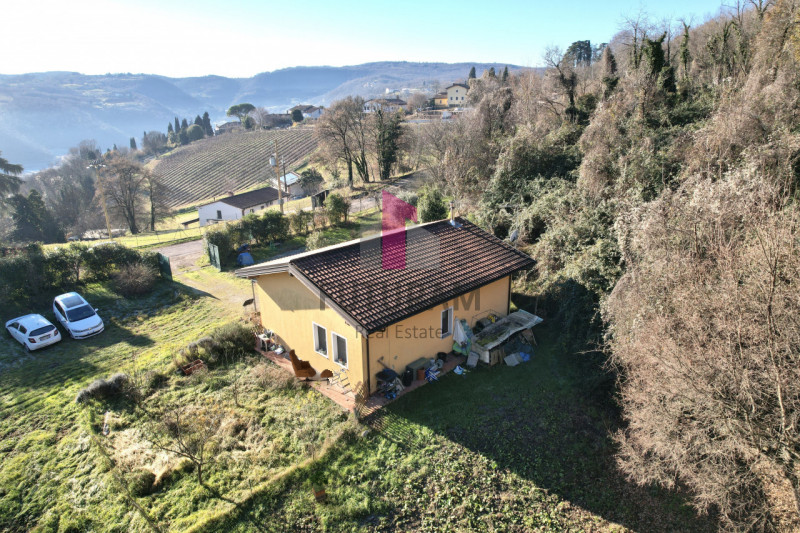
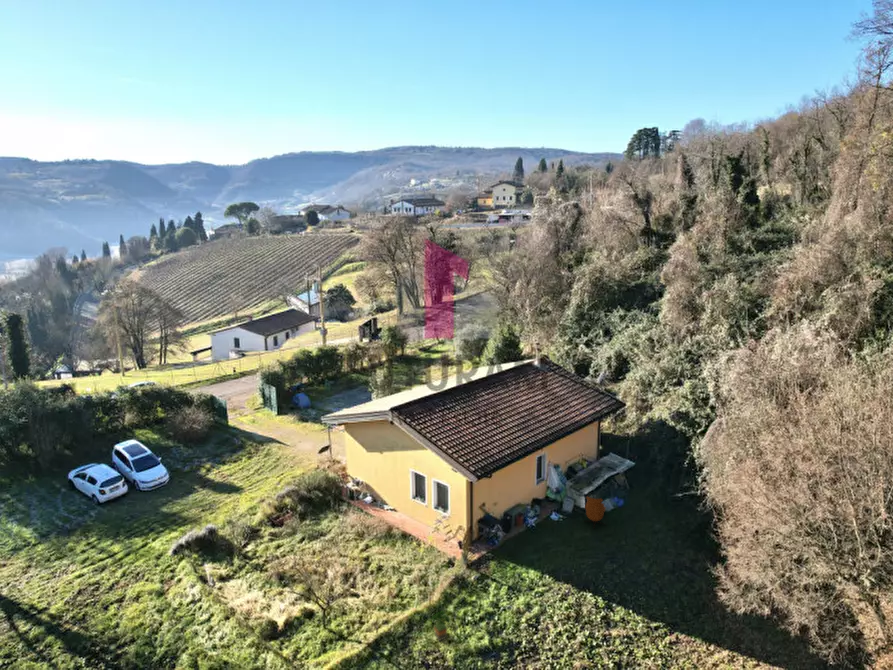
lounge chair: present [289,349,333,385] -> present [585,497,606,526]

